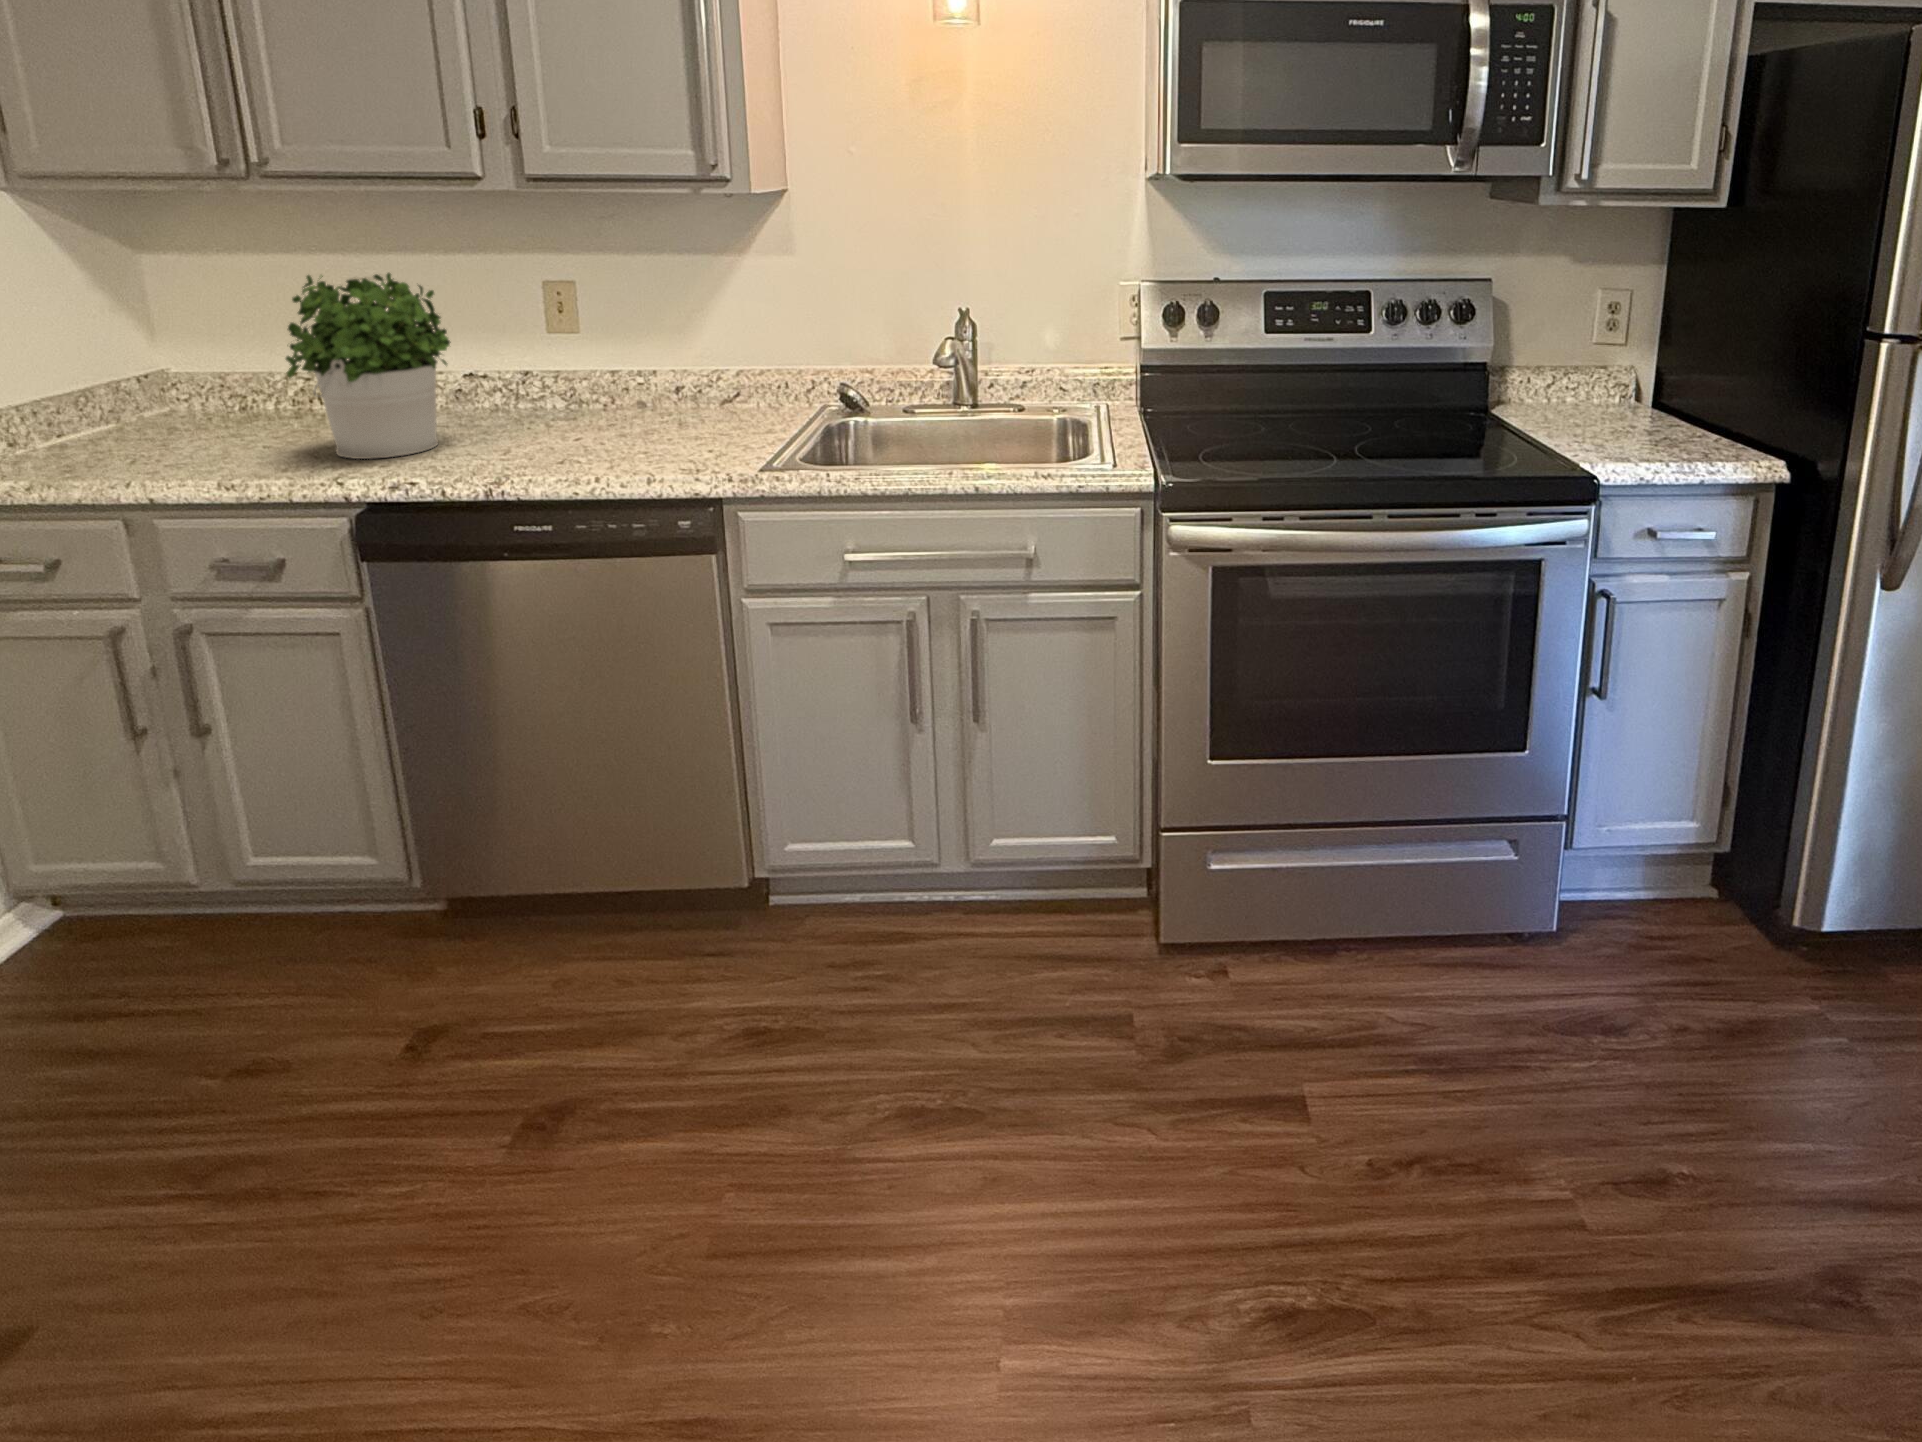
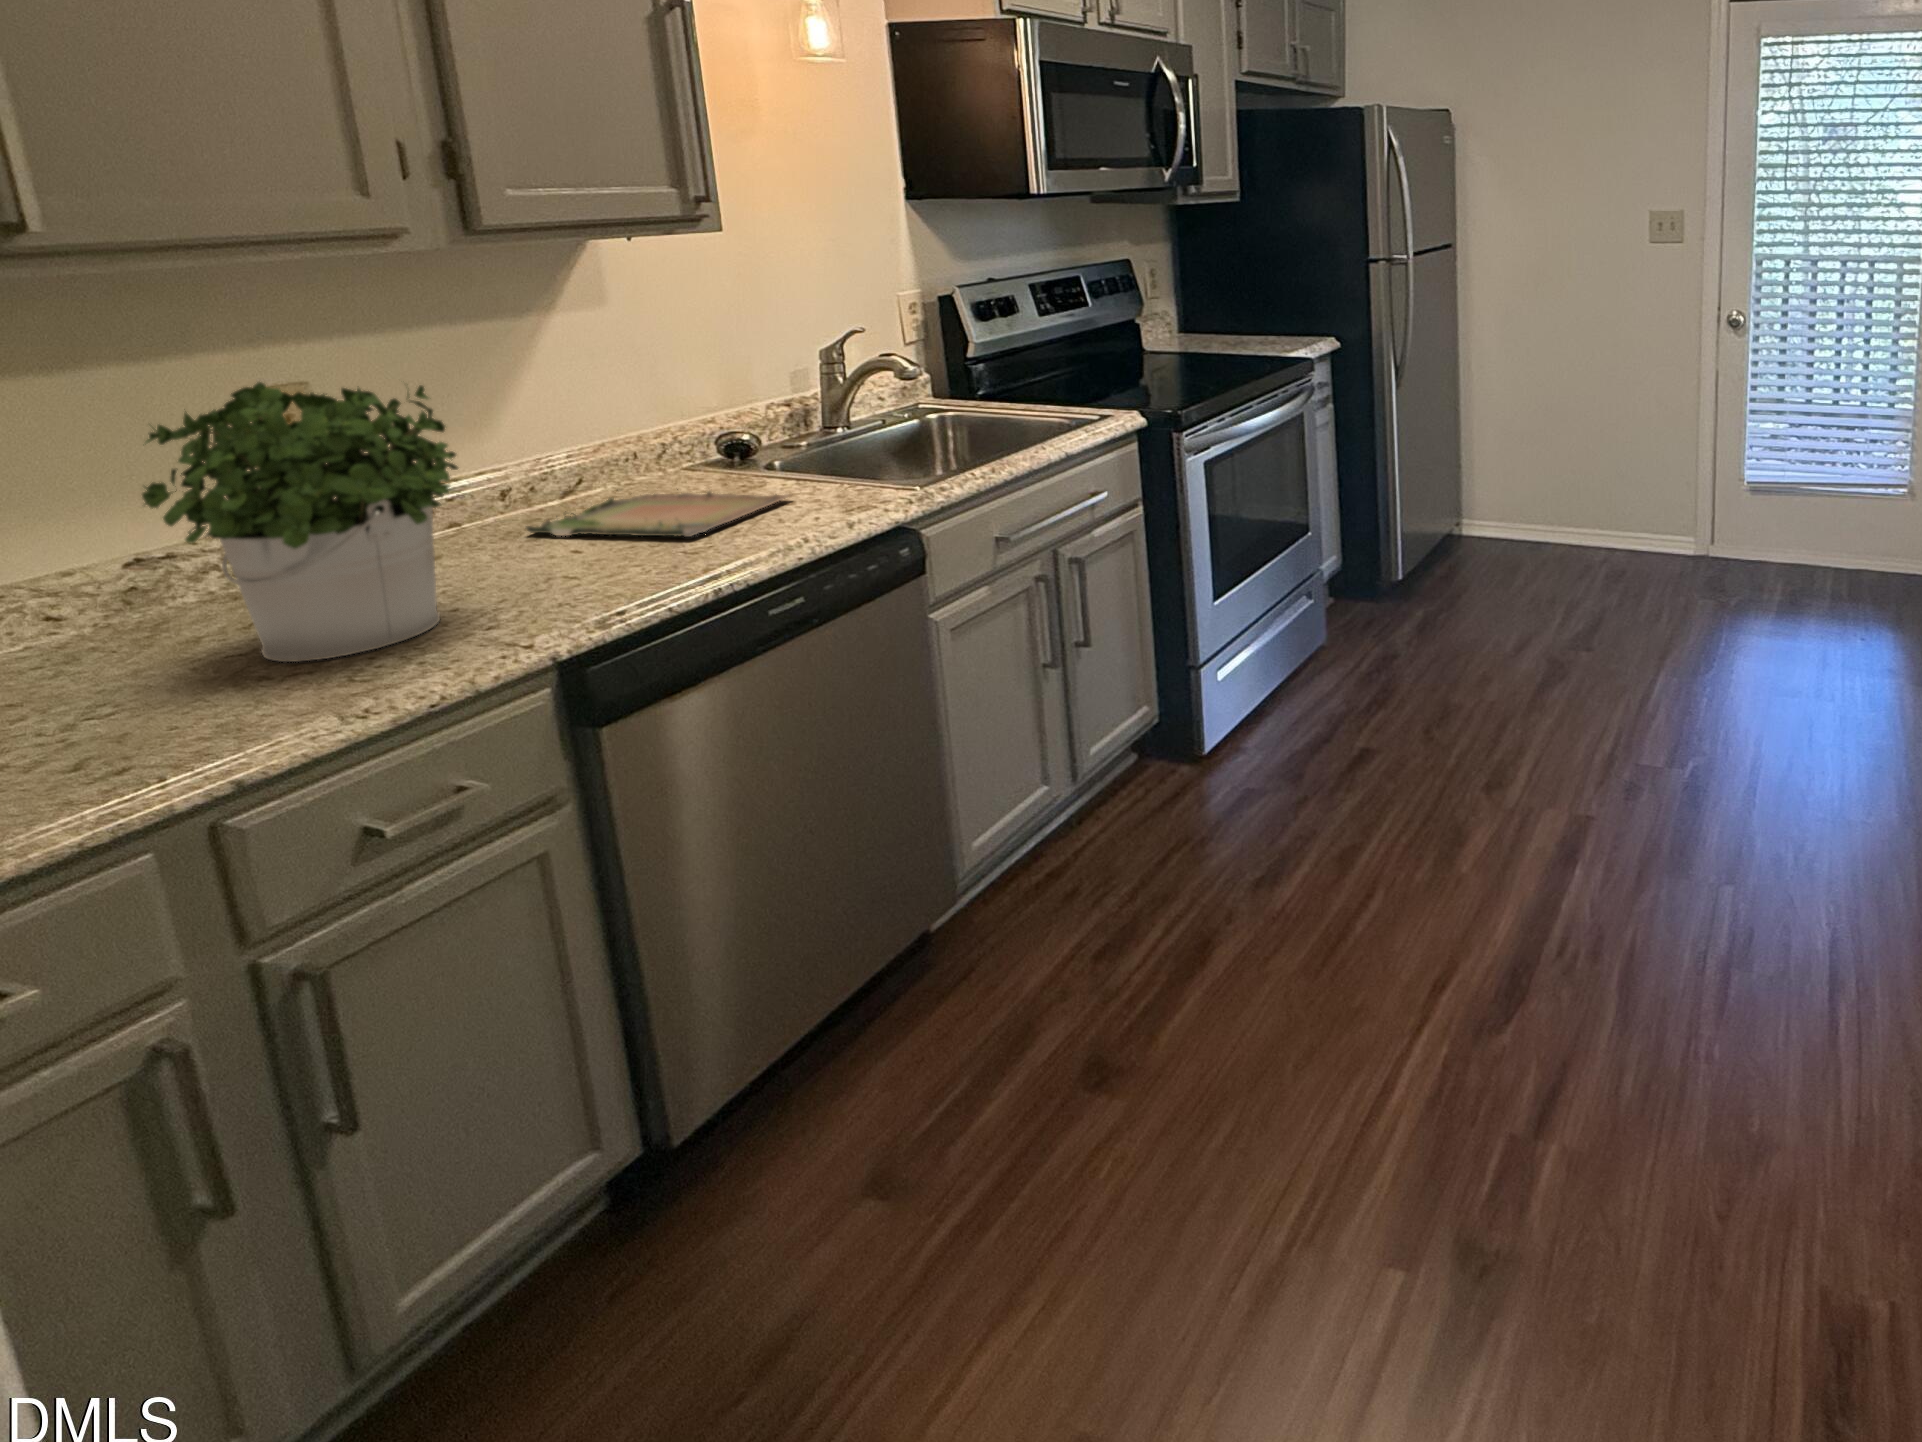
tray: none [593,403,738,454] -> present [526,489,789,537]

